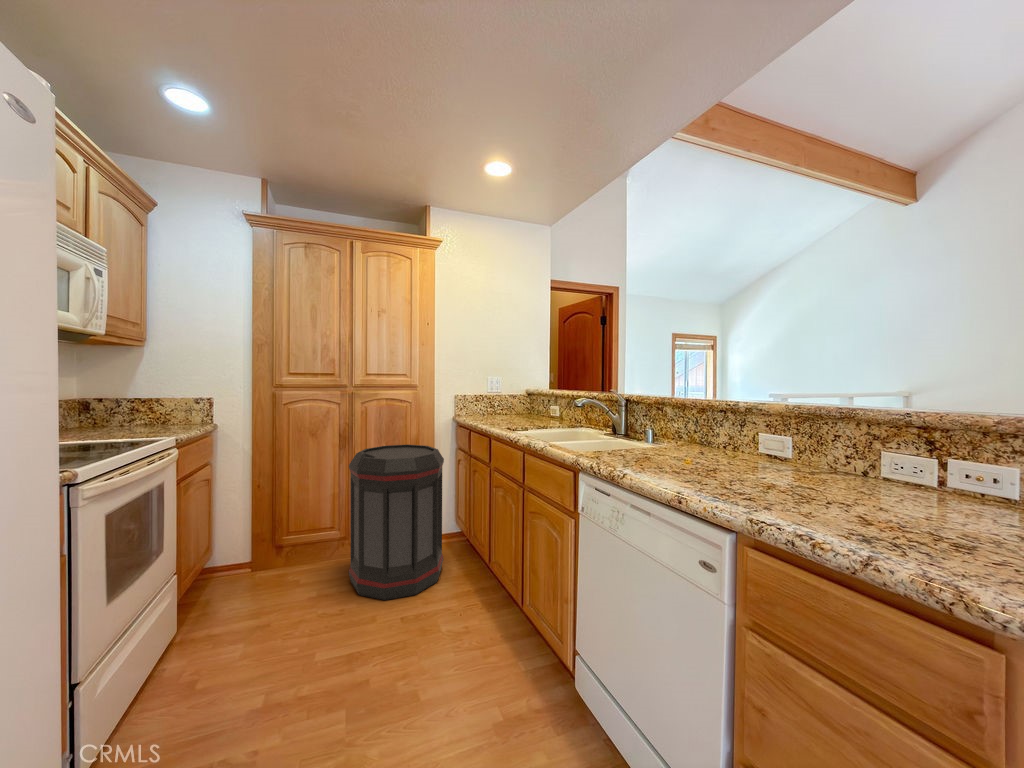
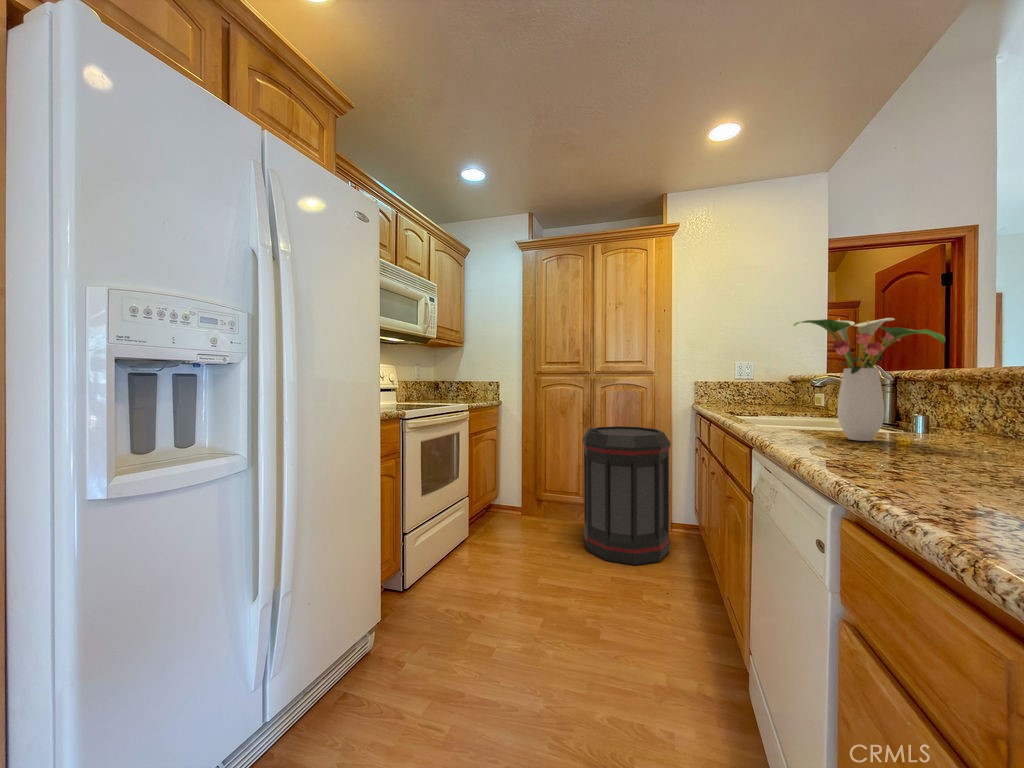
flower arrangement: none [616,357,713,458] -> present [793,318,945,441]

